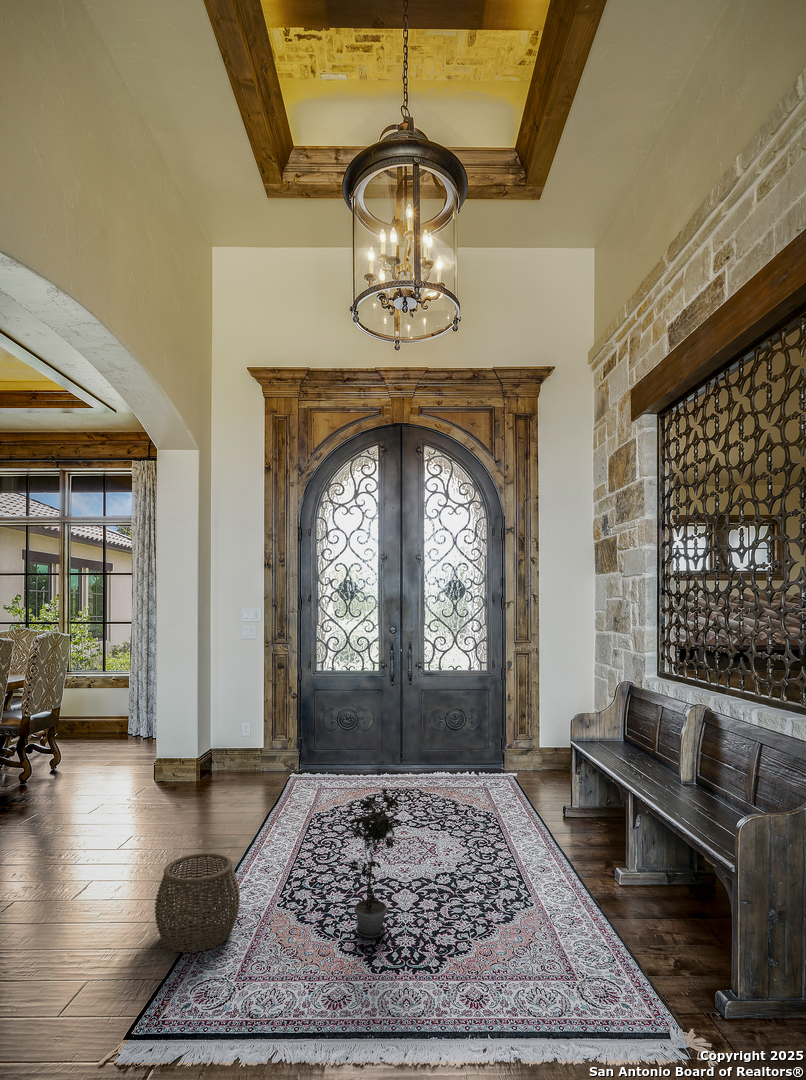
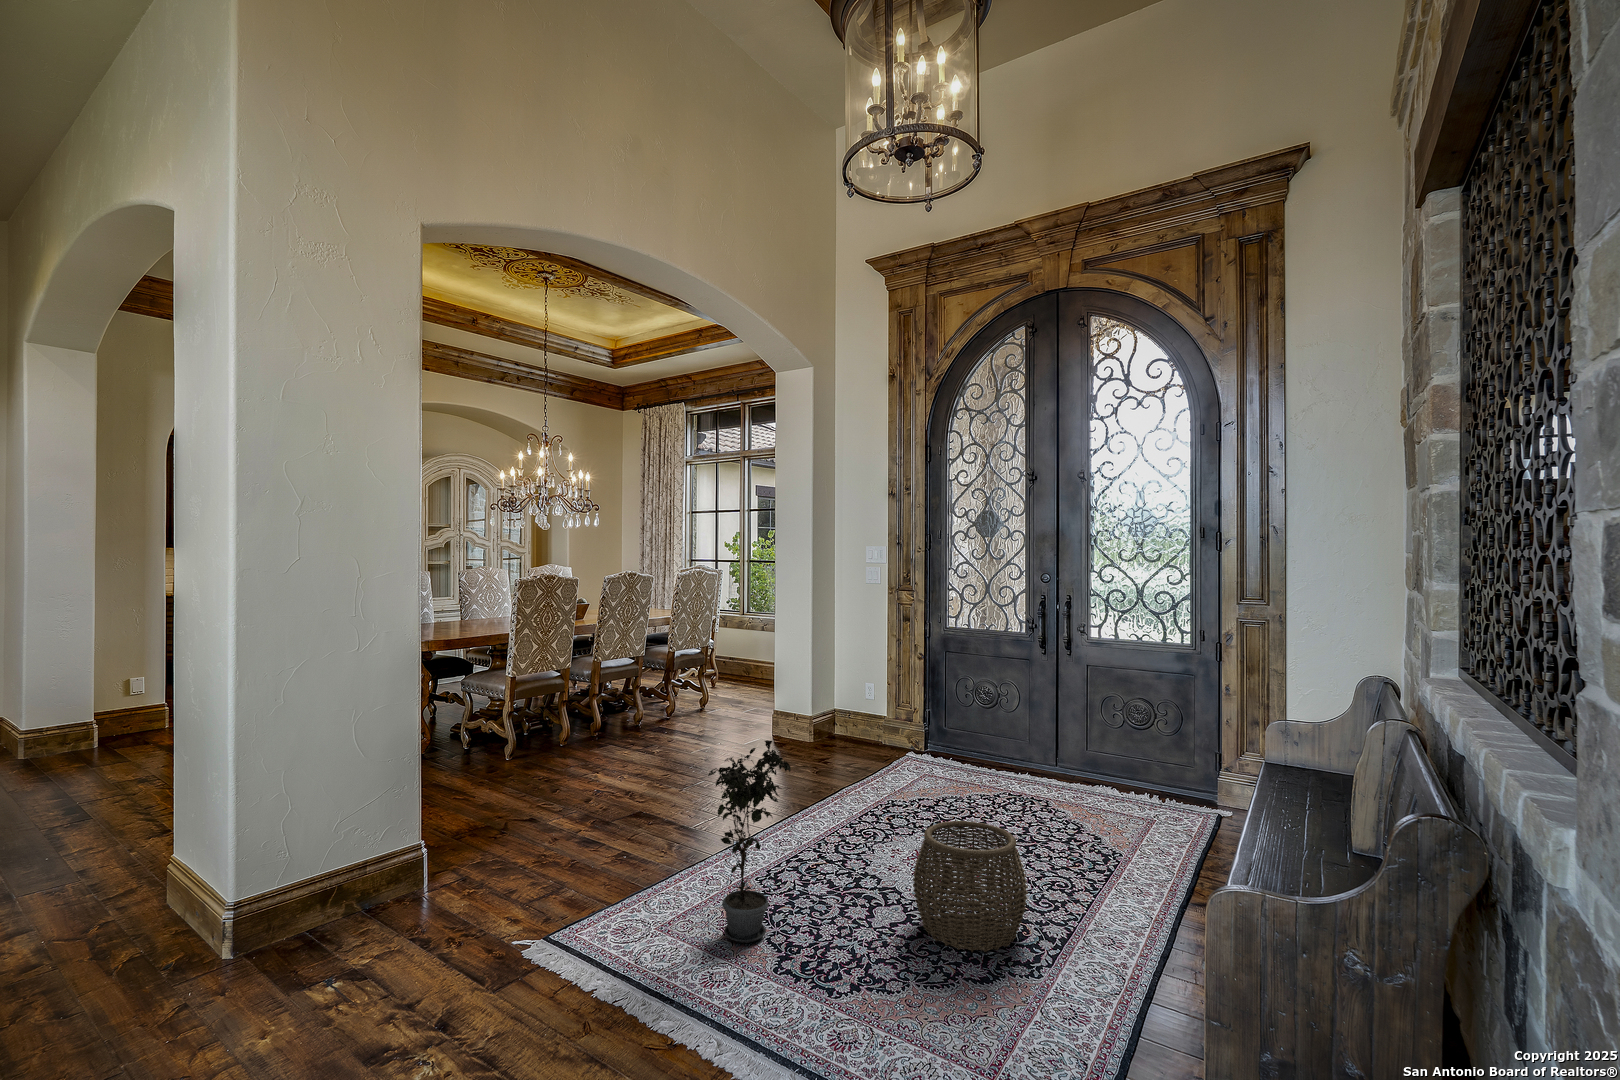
woven basket: present [155,853,240,953] -> present [913,821,1028,952]

